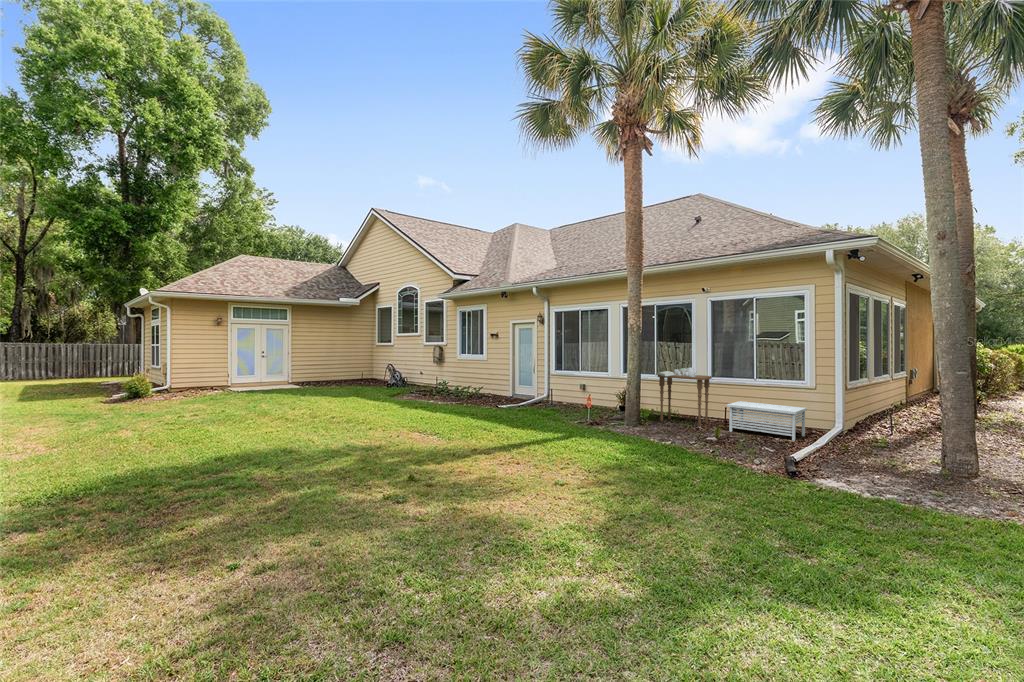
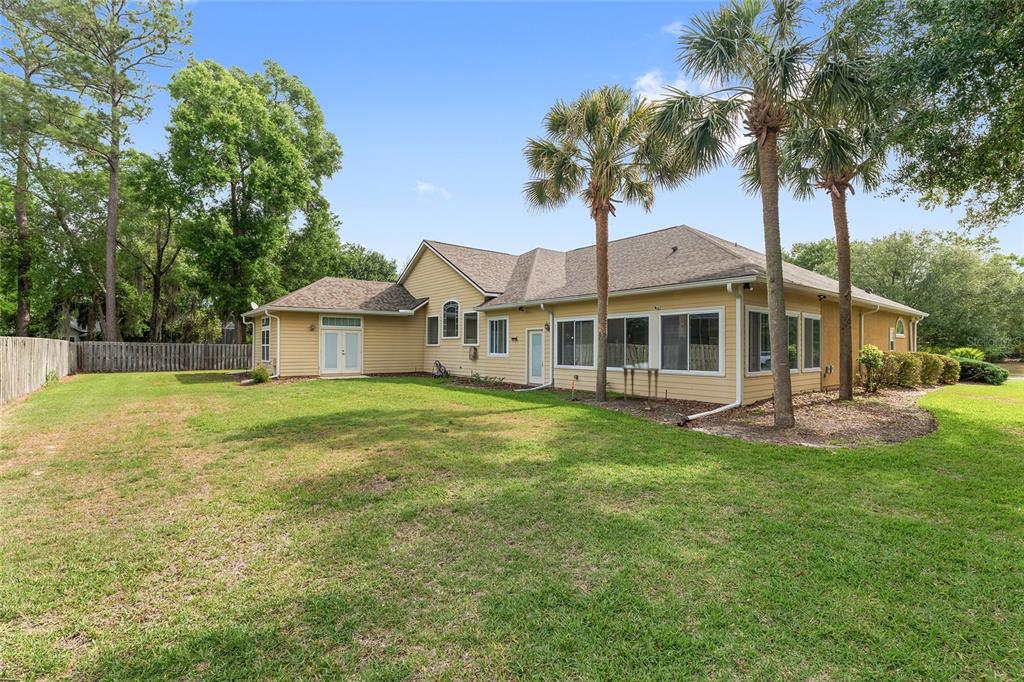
storage bench: present [727,401,807,441] -> none [666,386,718,411]

